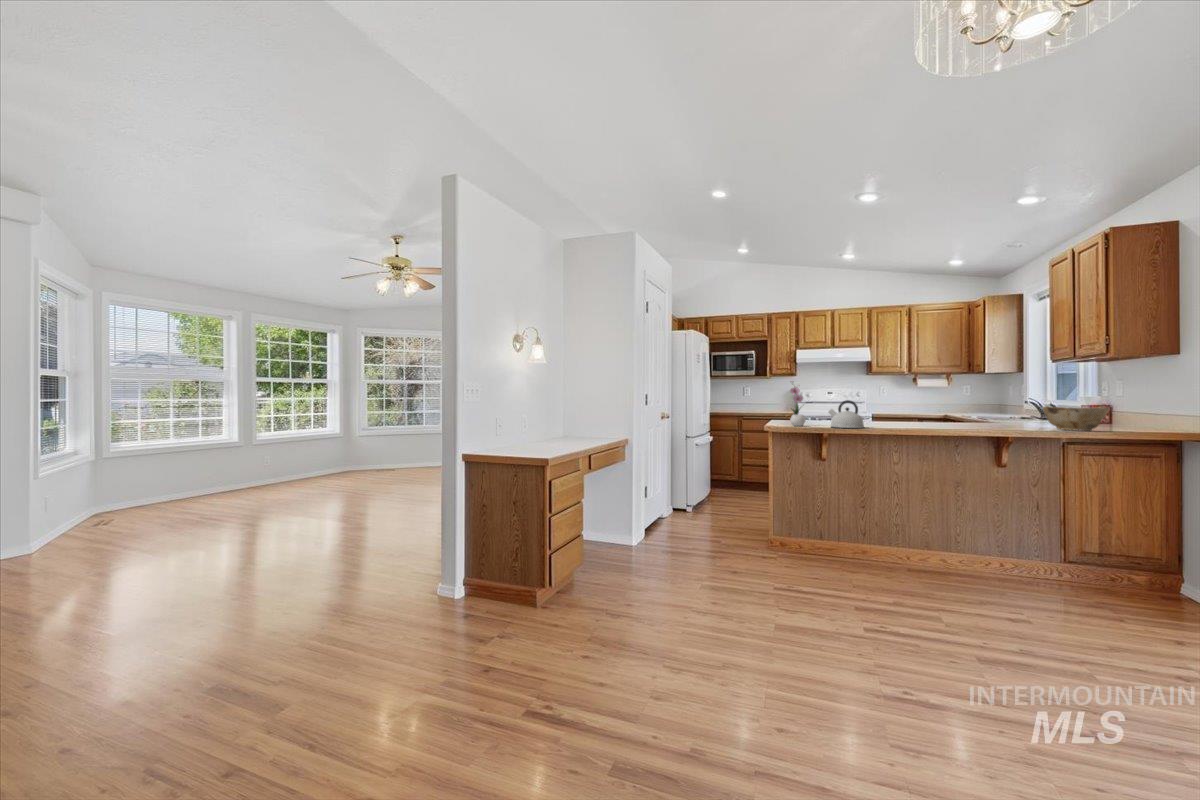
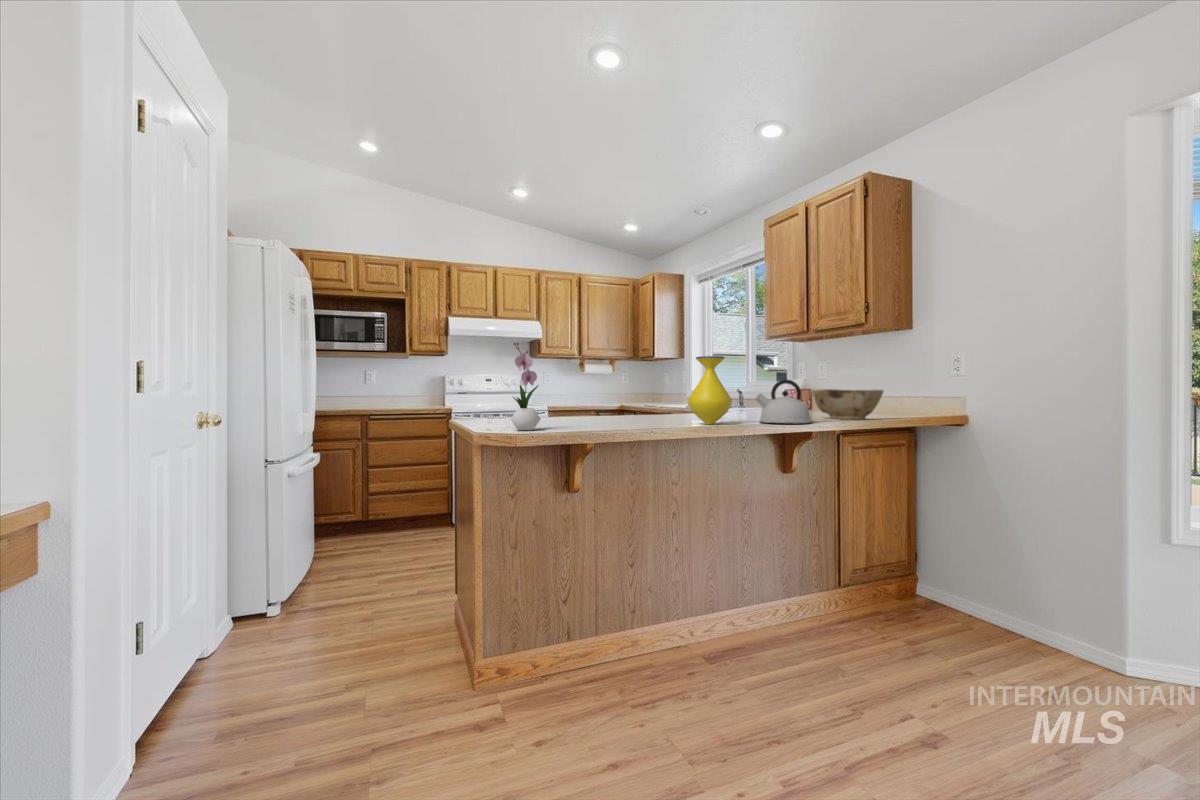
vase: none [908,385,939,428] -> present [688,356,732,424]
kettle: present [828,400,864,428] -> present [755,379,811,423]

